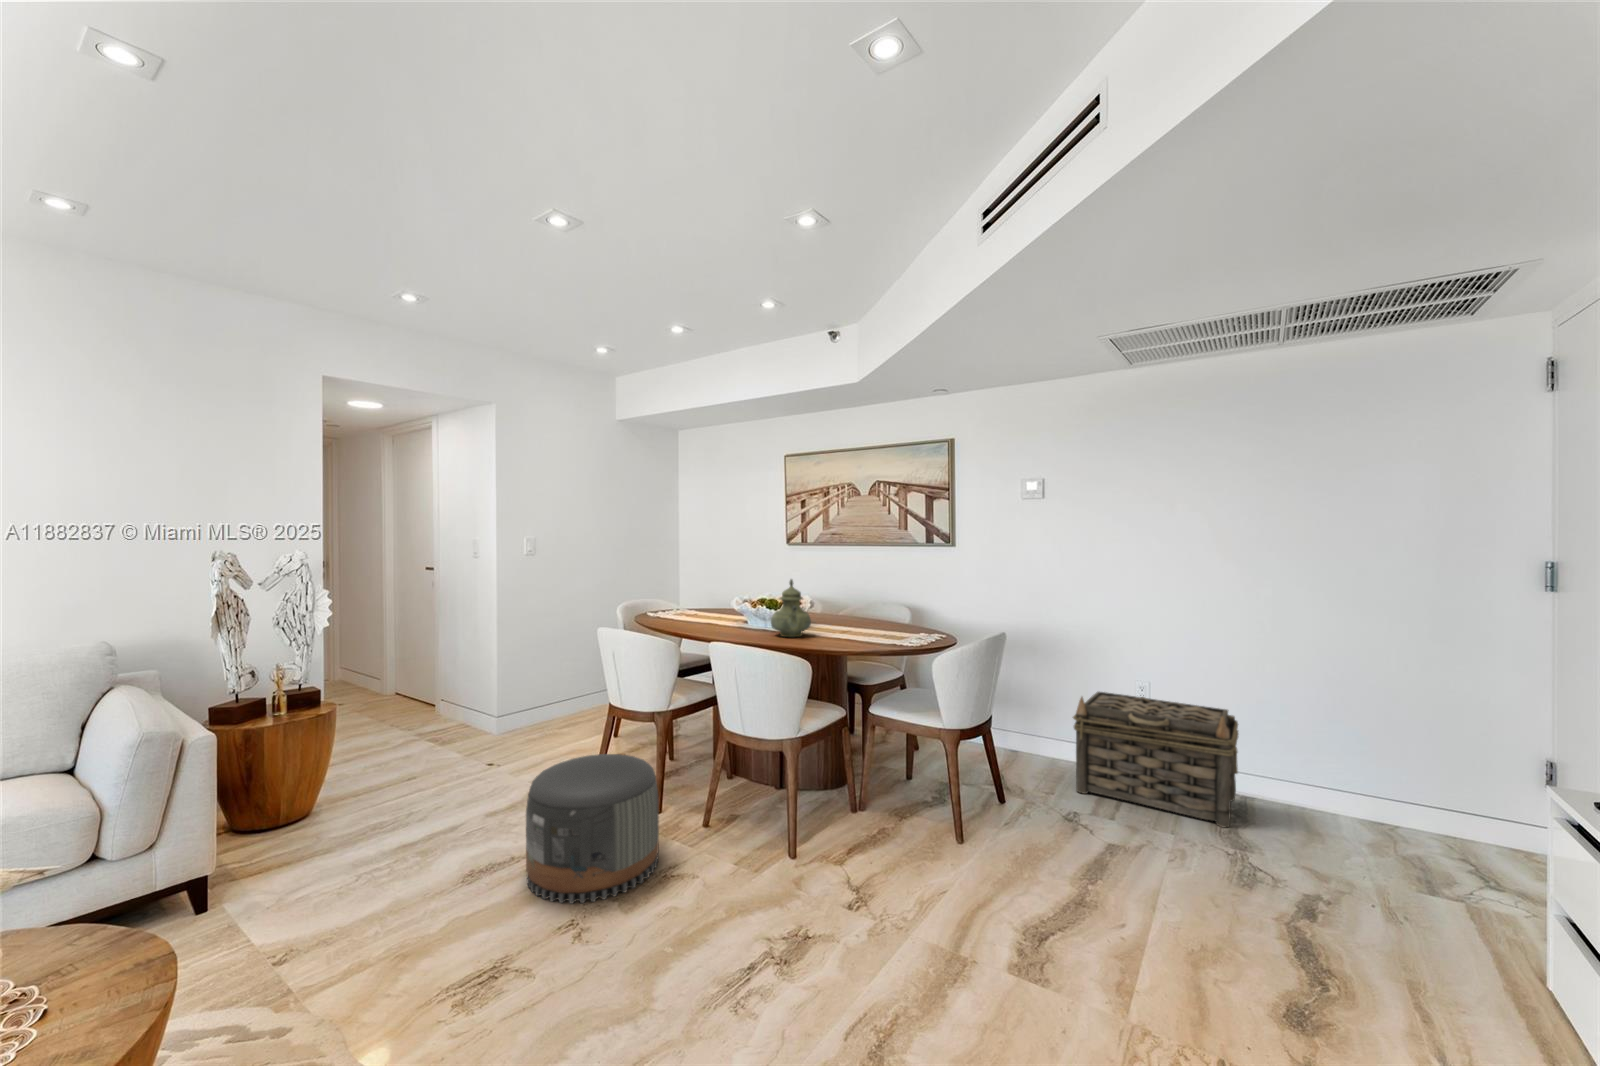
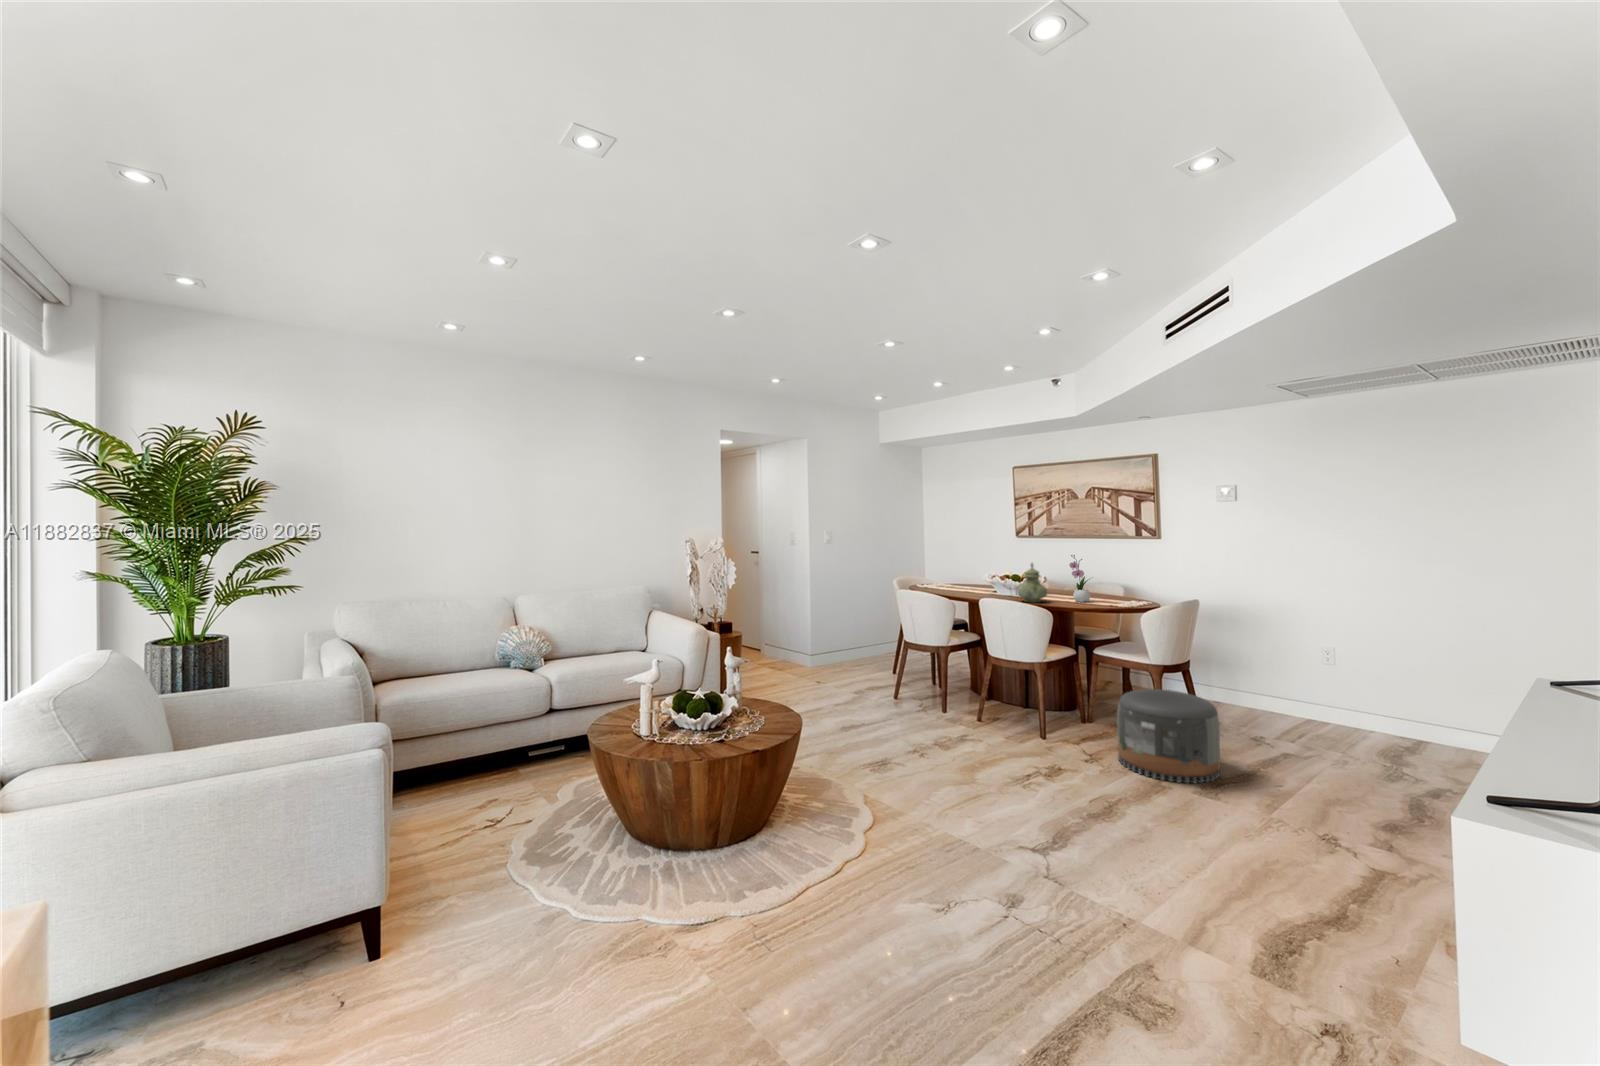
flower arrangement: none [842,568,872,634] -> present [1070,555,1091,602]
basket: present [1073,692,1238,827] -> none [1261,652,1413,751]
pouf: present [526,754,659,904] -> present [1117,689,1220,783]

